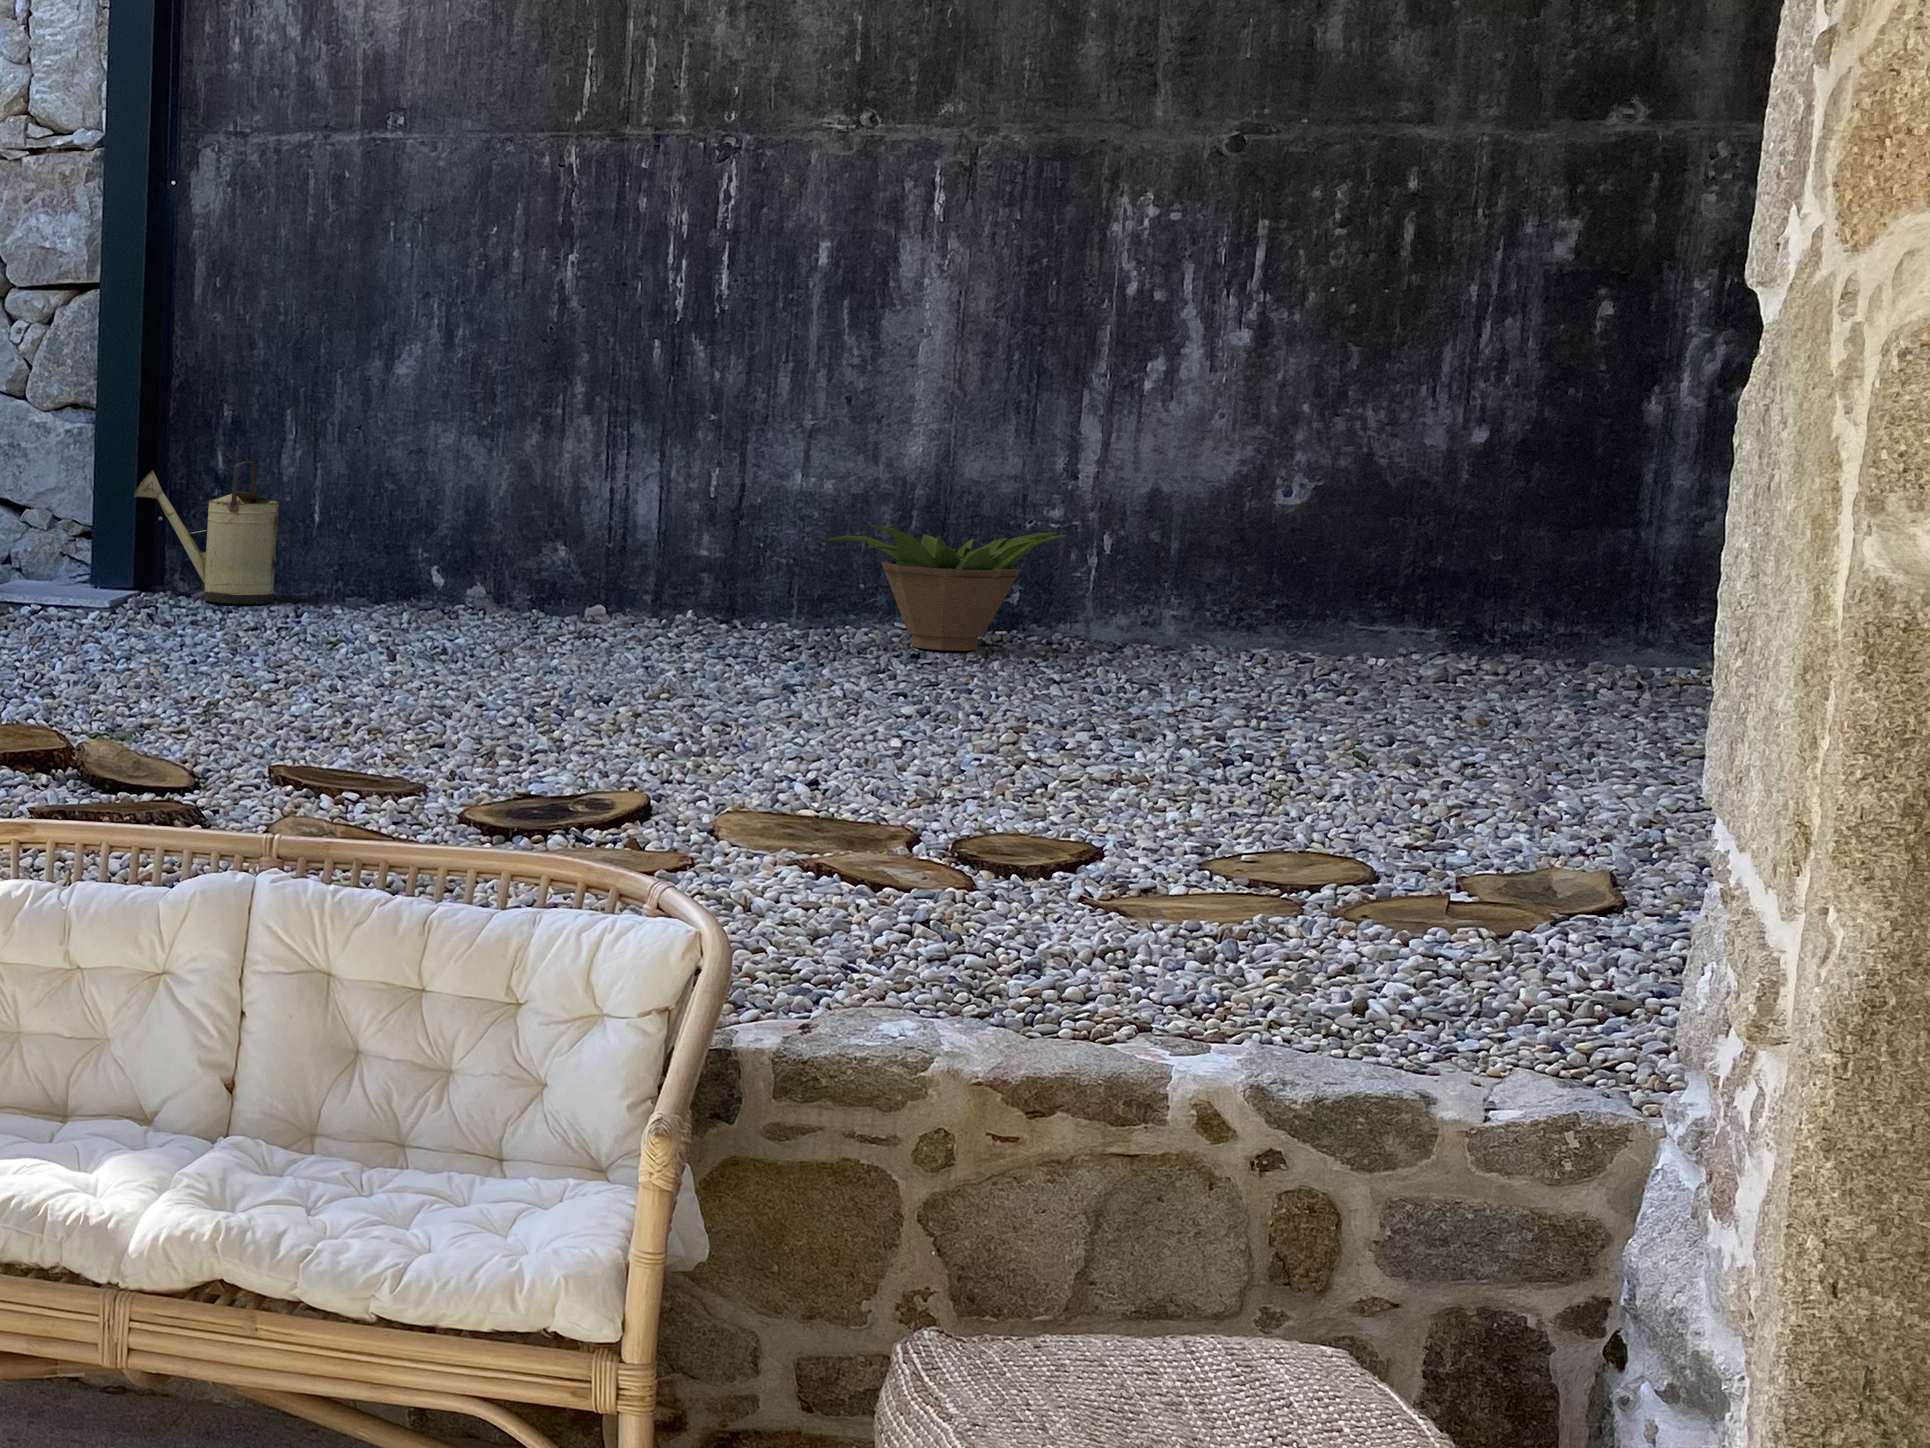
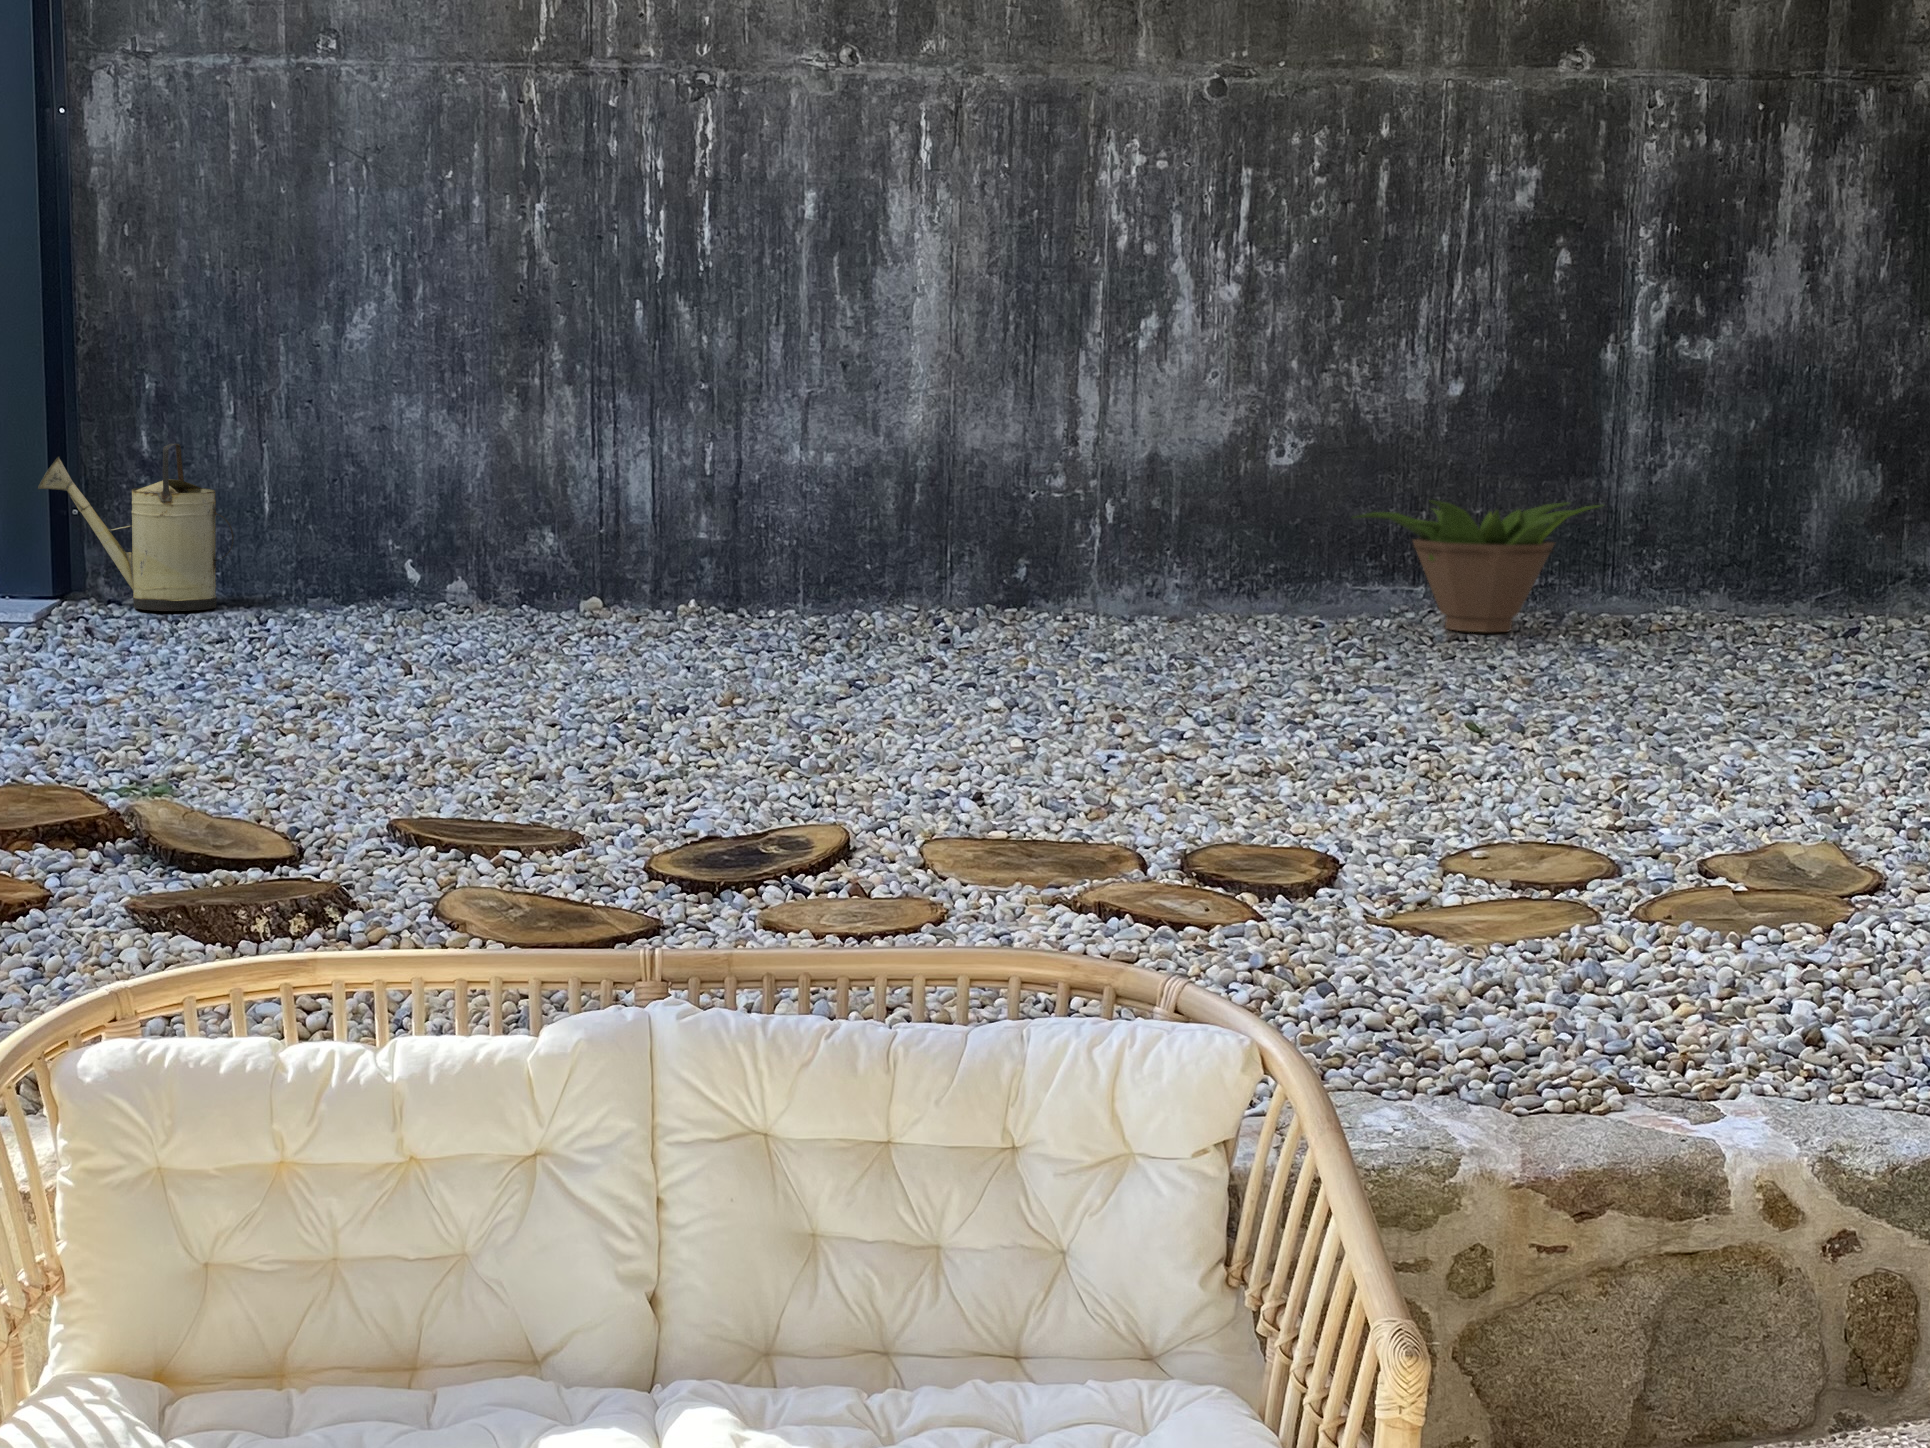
decorative plant: present [827,525,1067,651] -> present [1353,500,1601,632]

